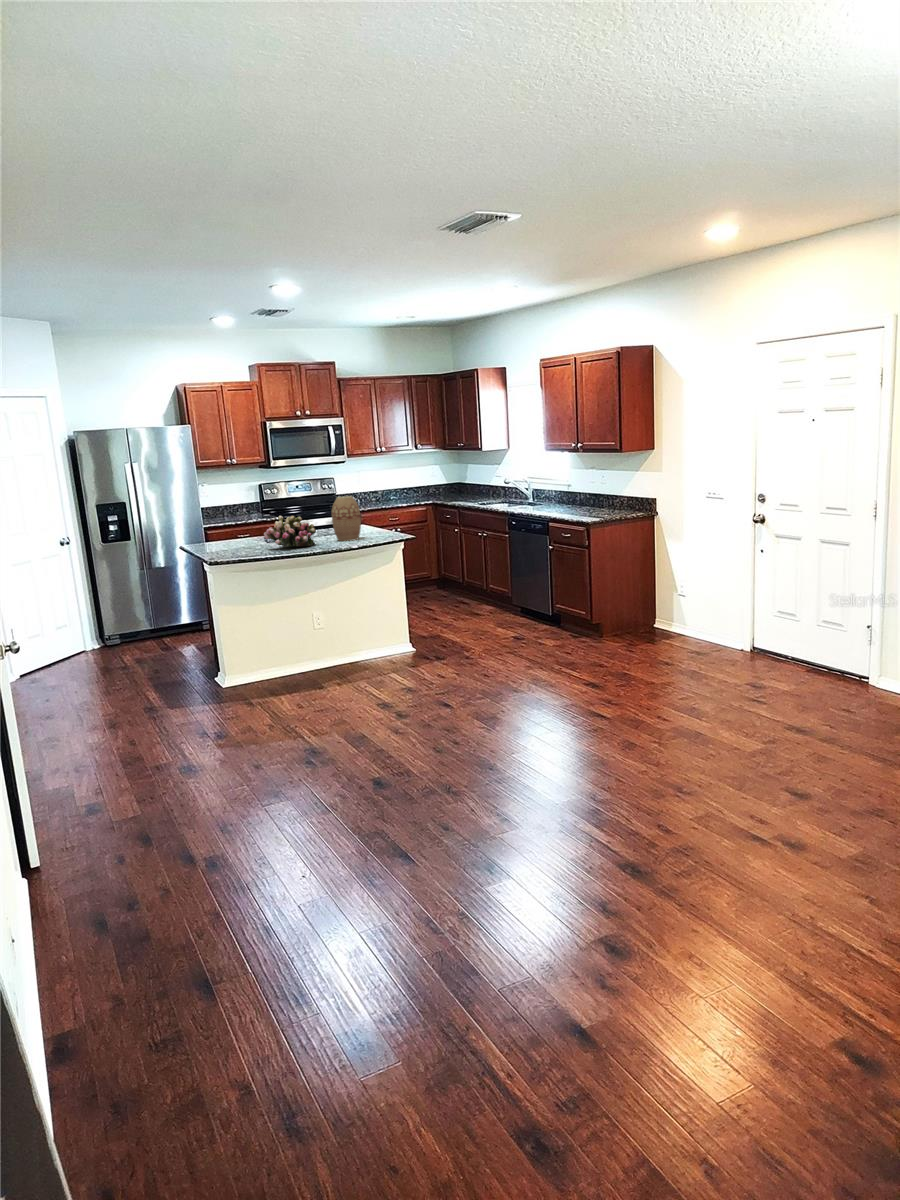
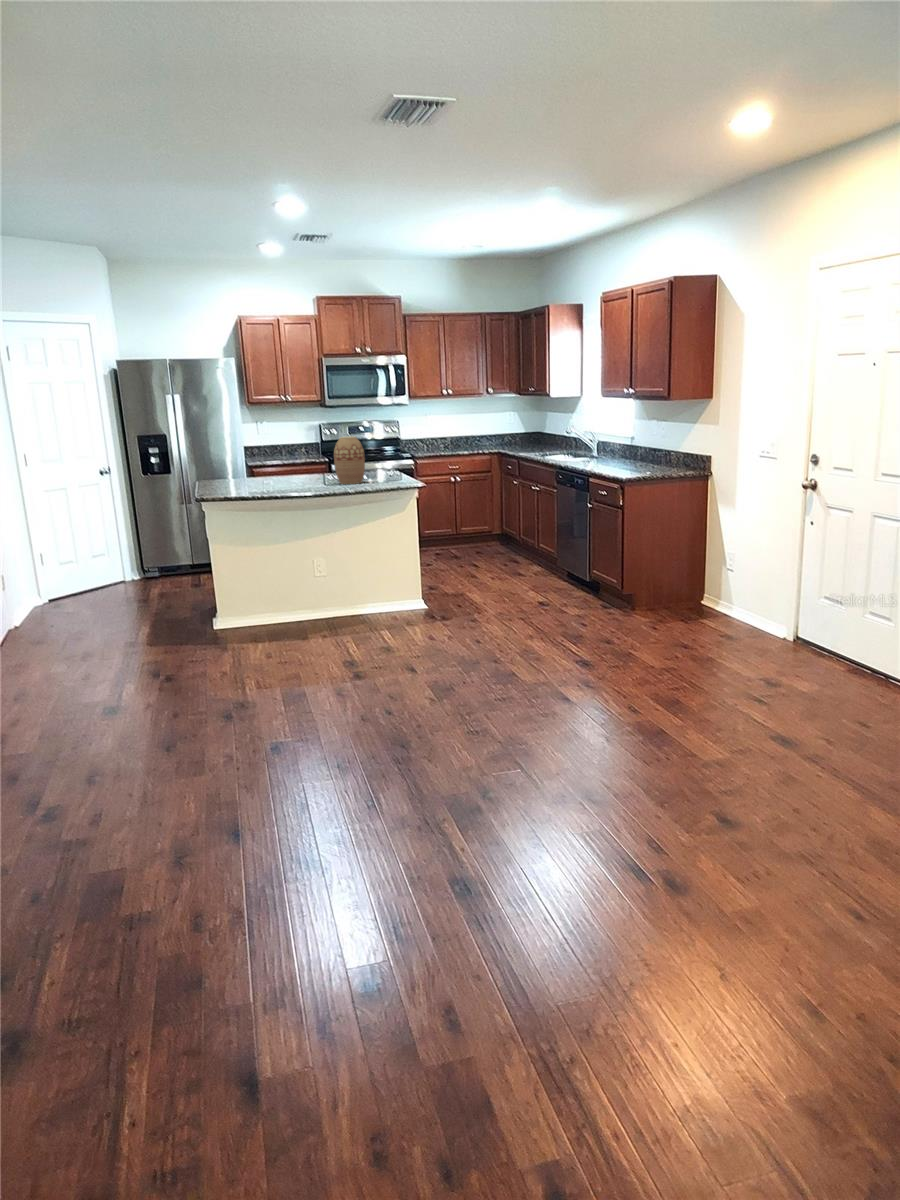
flower arrangement: present [264,516,316,546] -> none [258,453,313,487]

